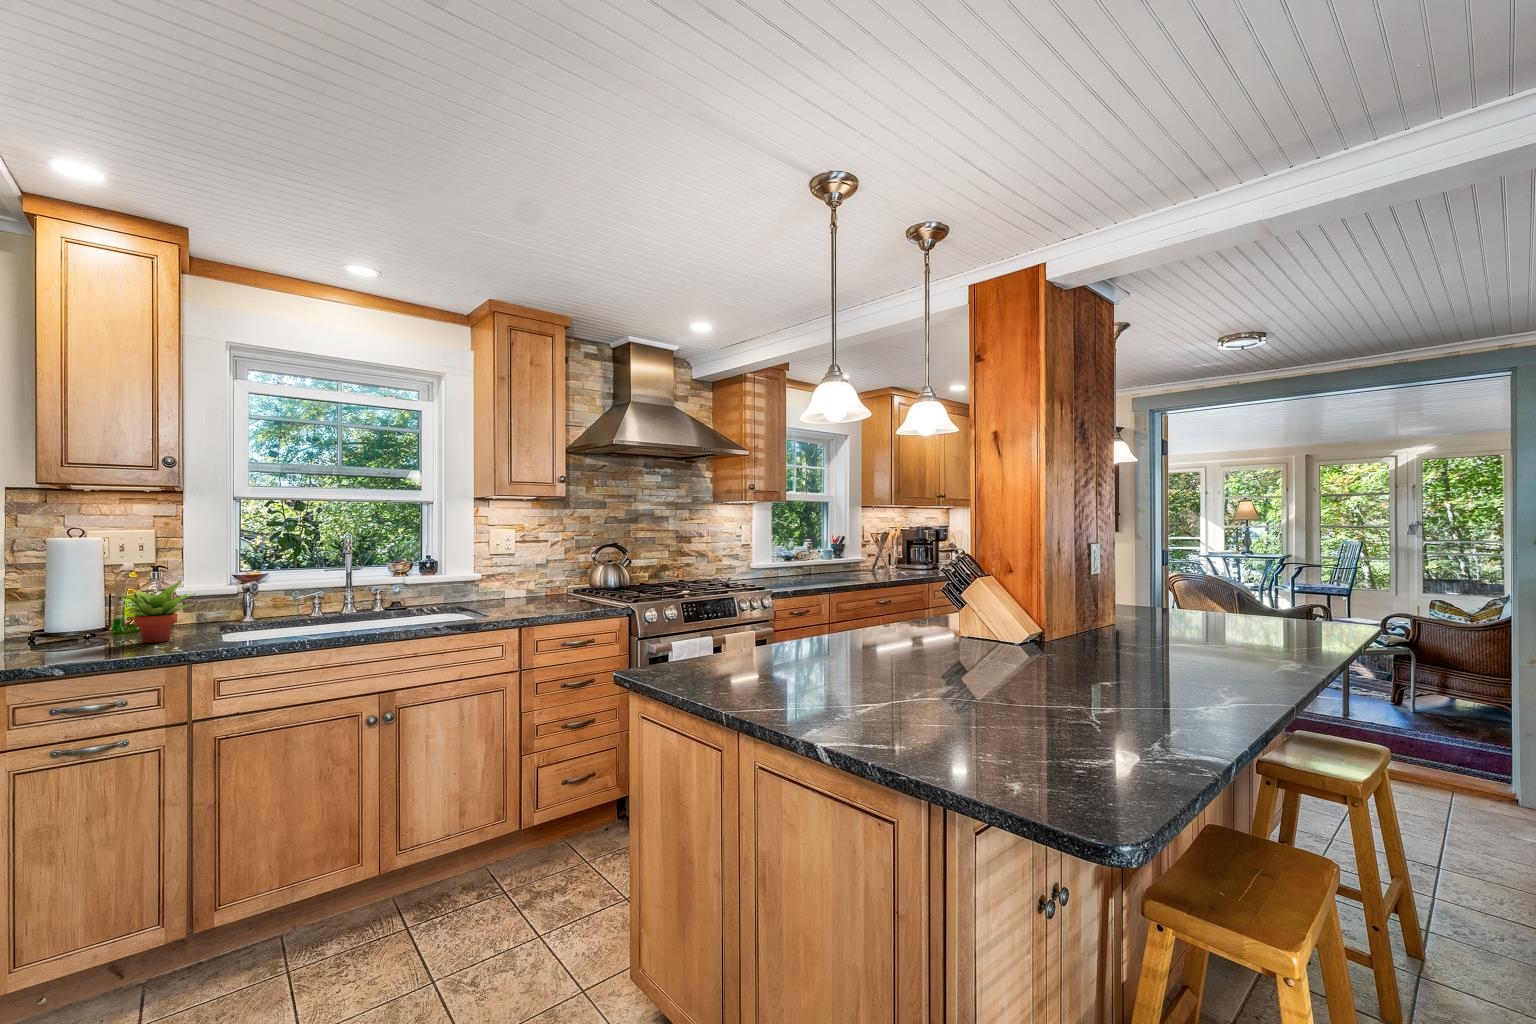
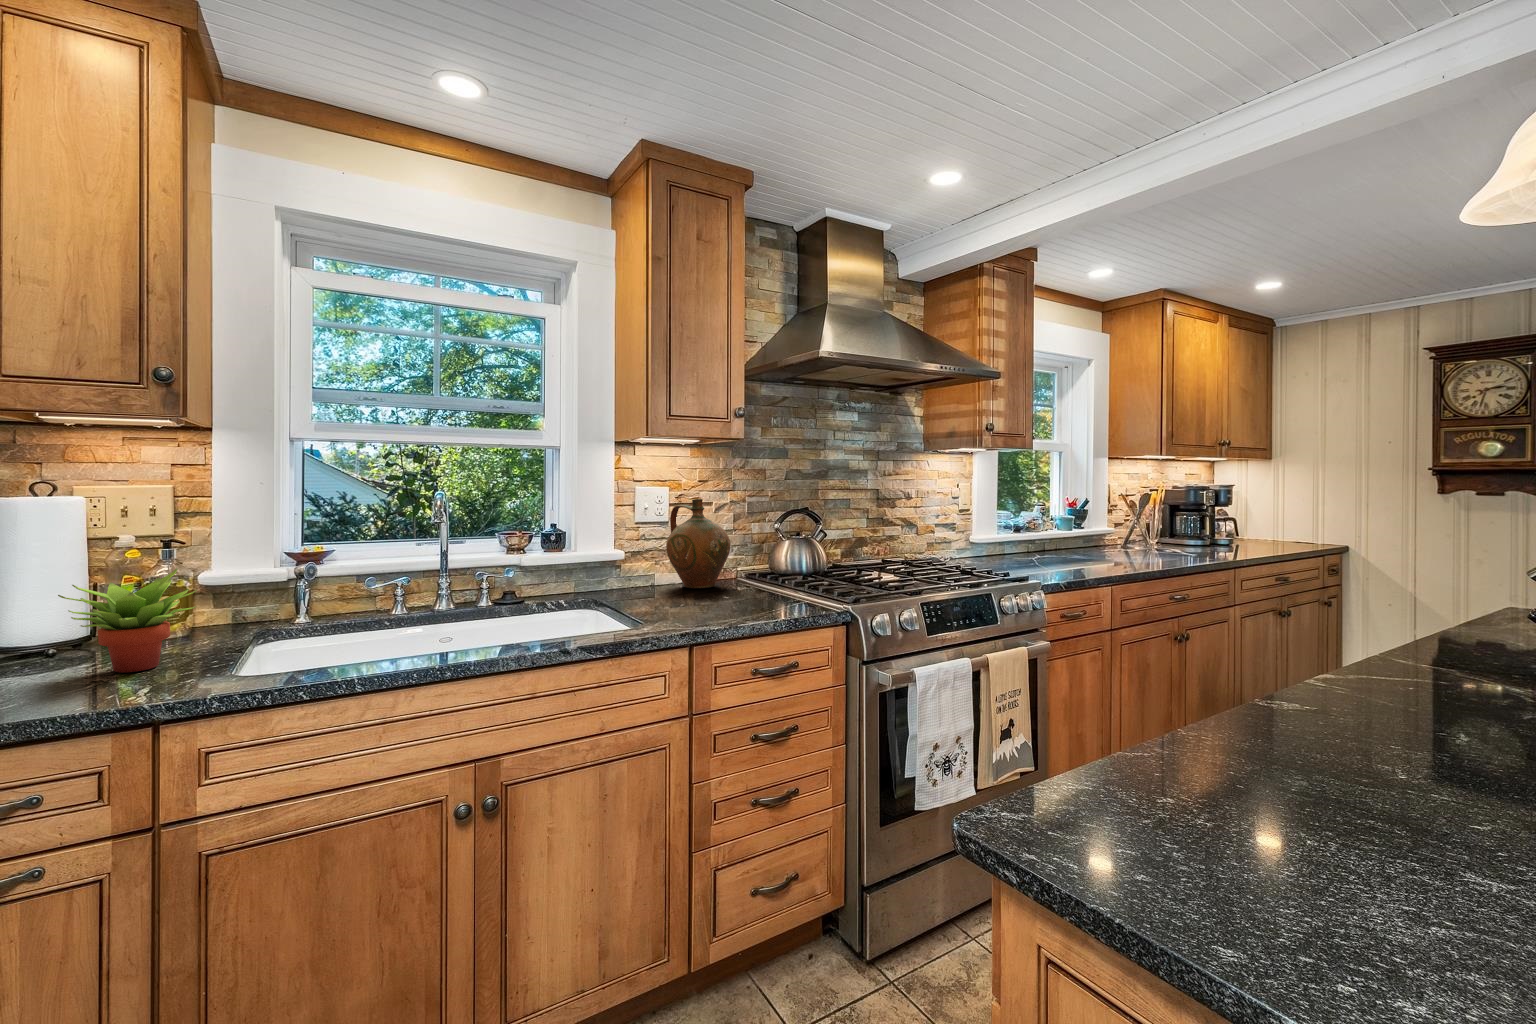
ceramic jug: none [512,537,560,599] -> present [666,499,730,588]

